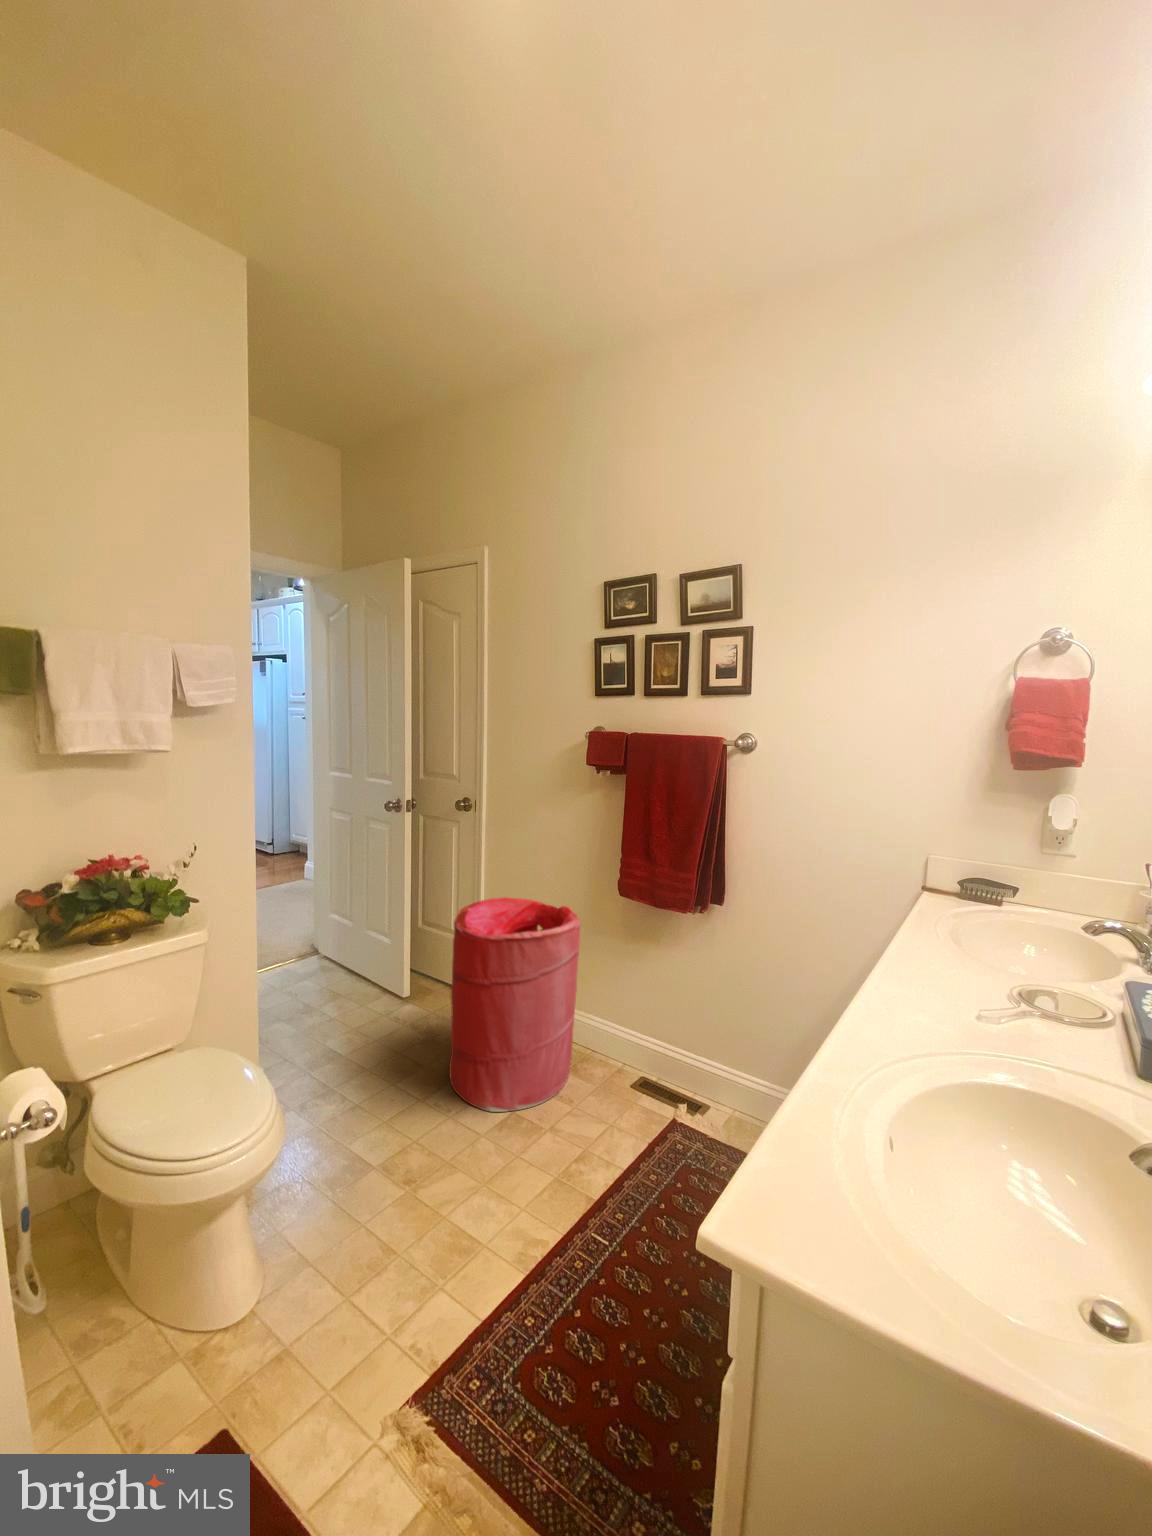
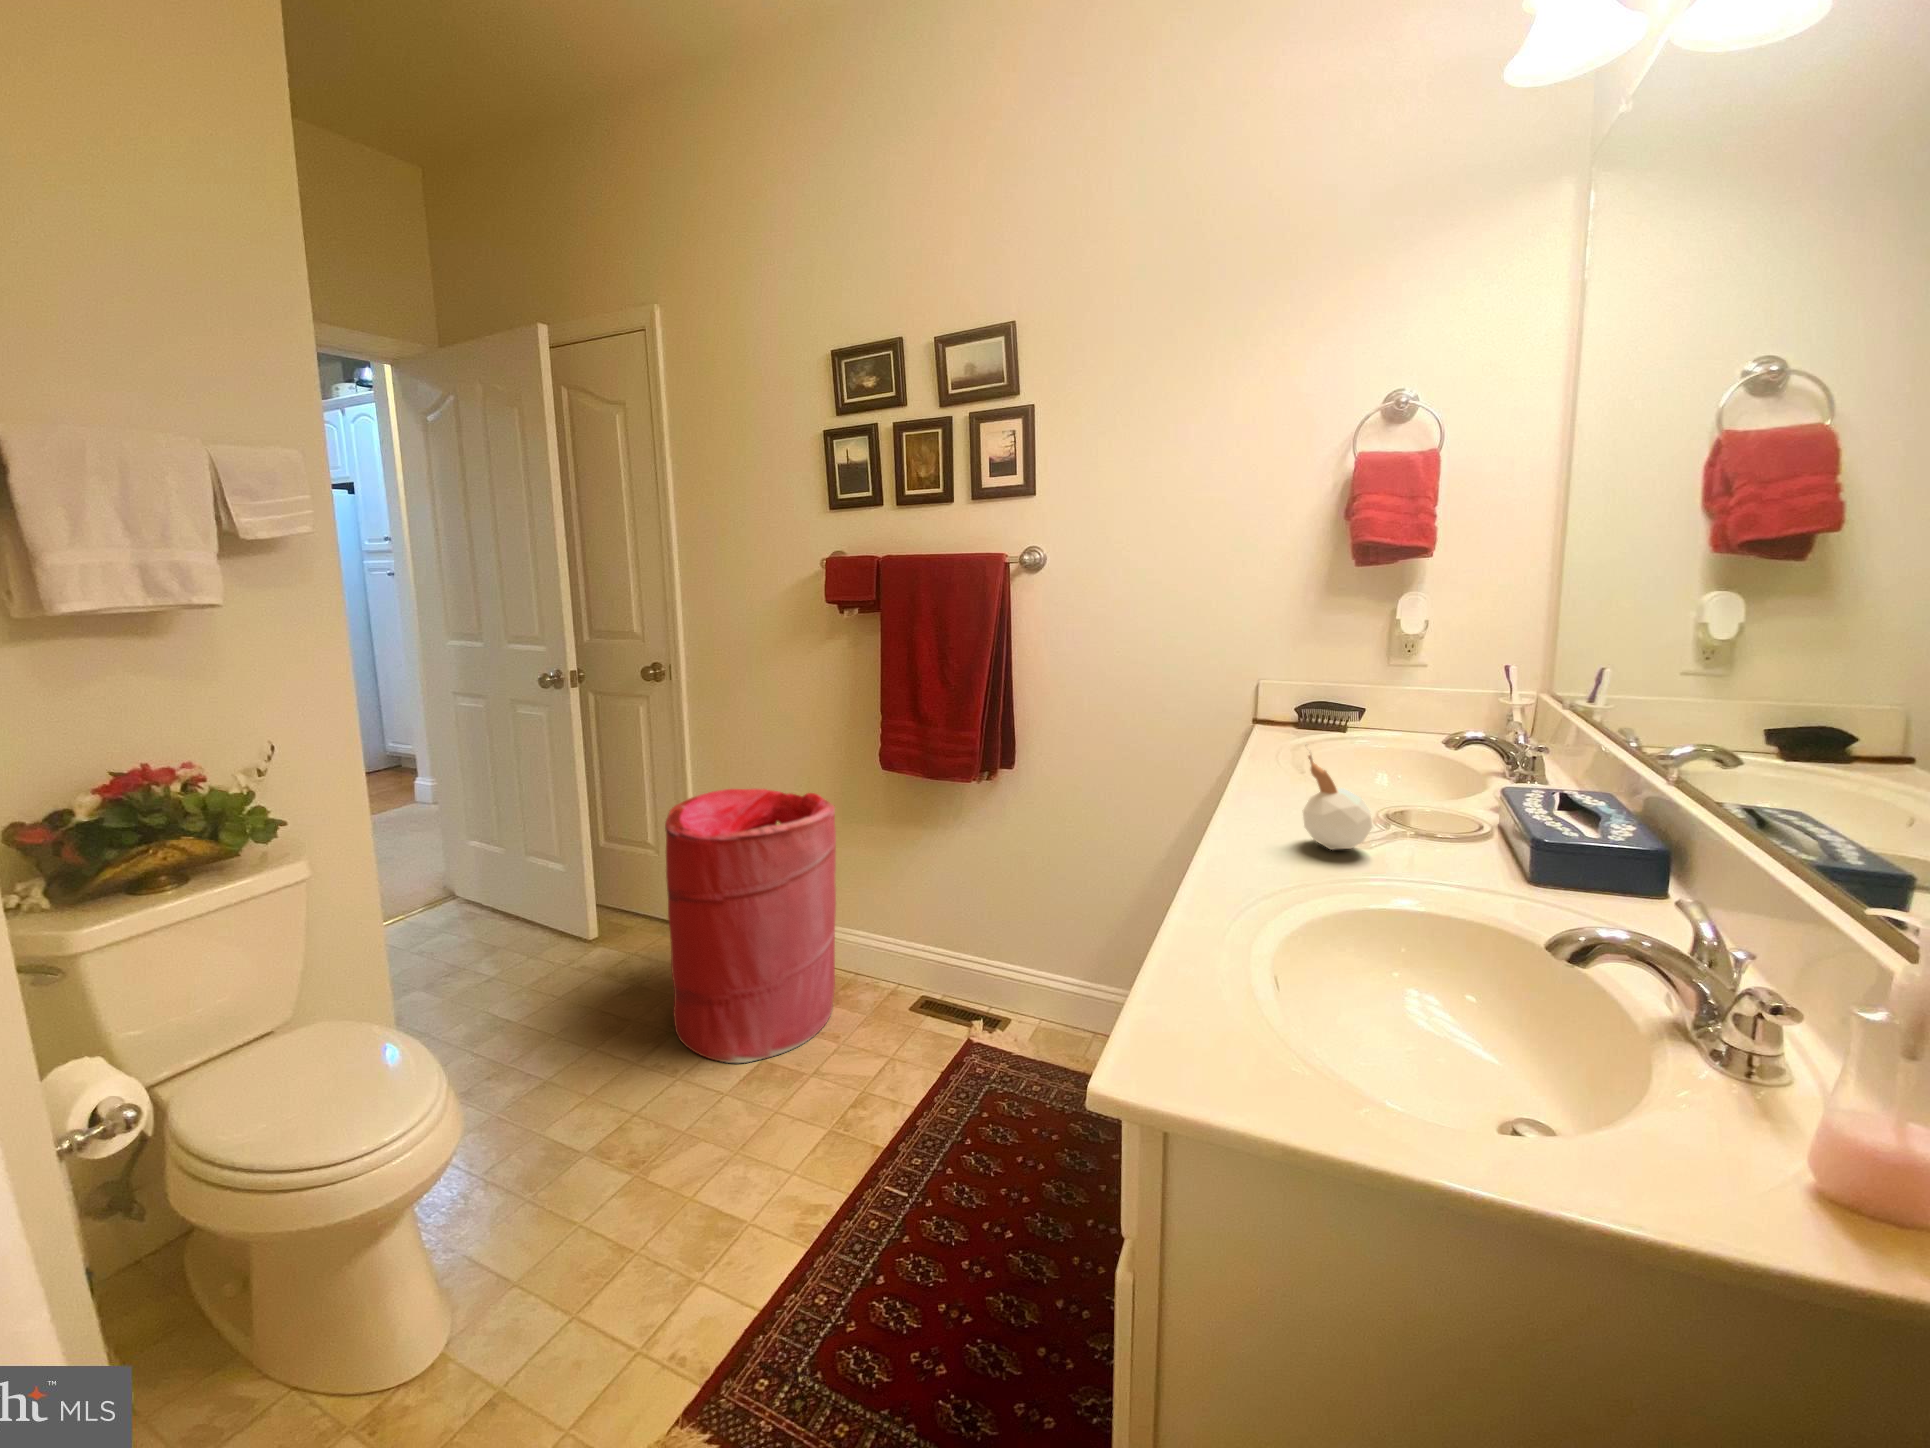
candle: none [941,928,1002,1023] -> present [1303,754,1372,850]

